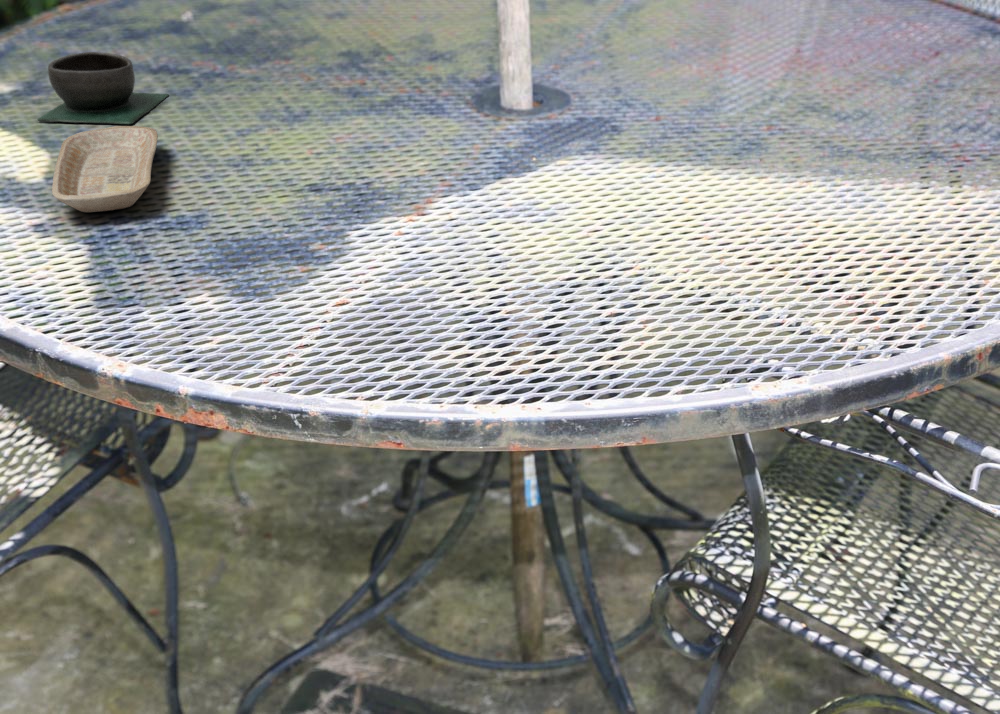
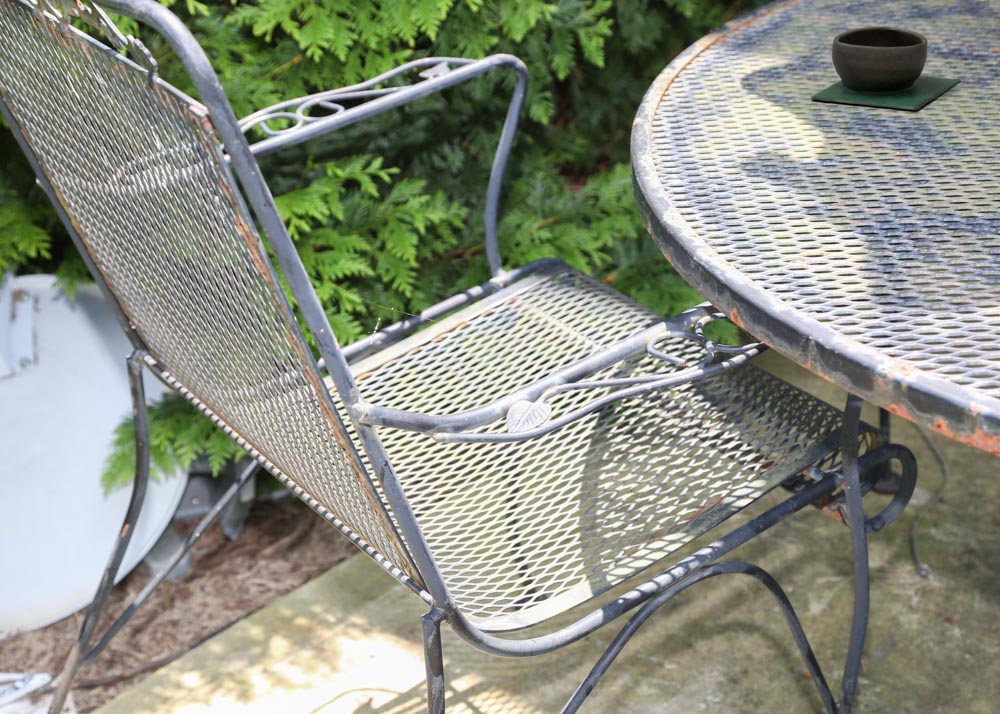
tray: present [52,126,158,212] -> none [833,110,952,201]

